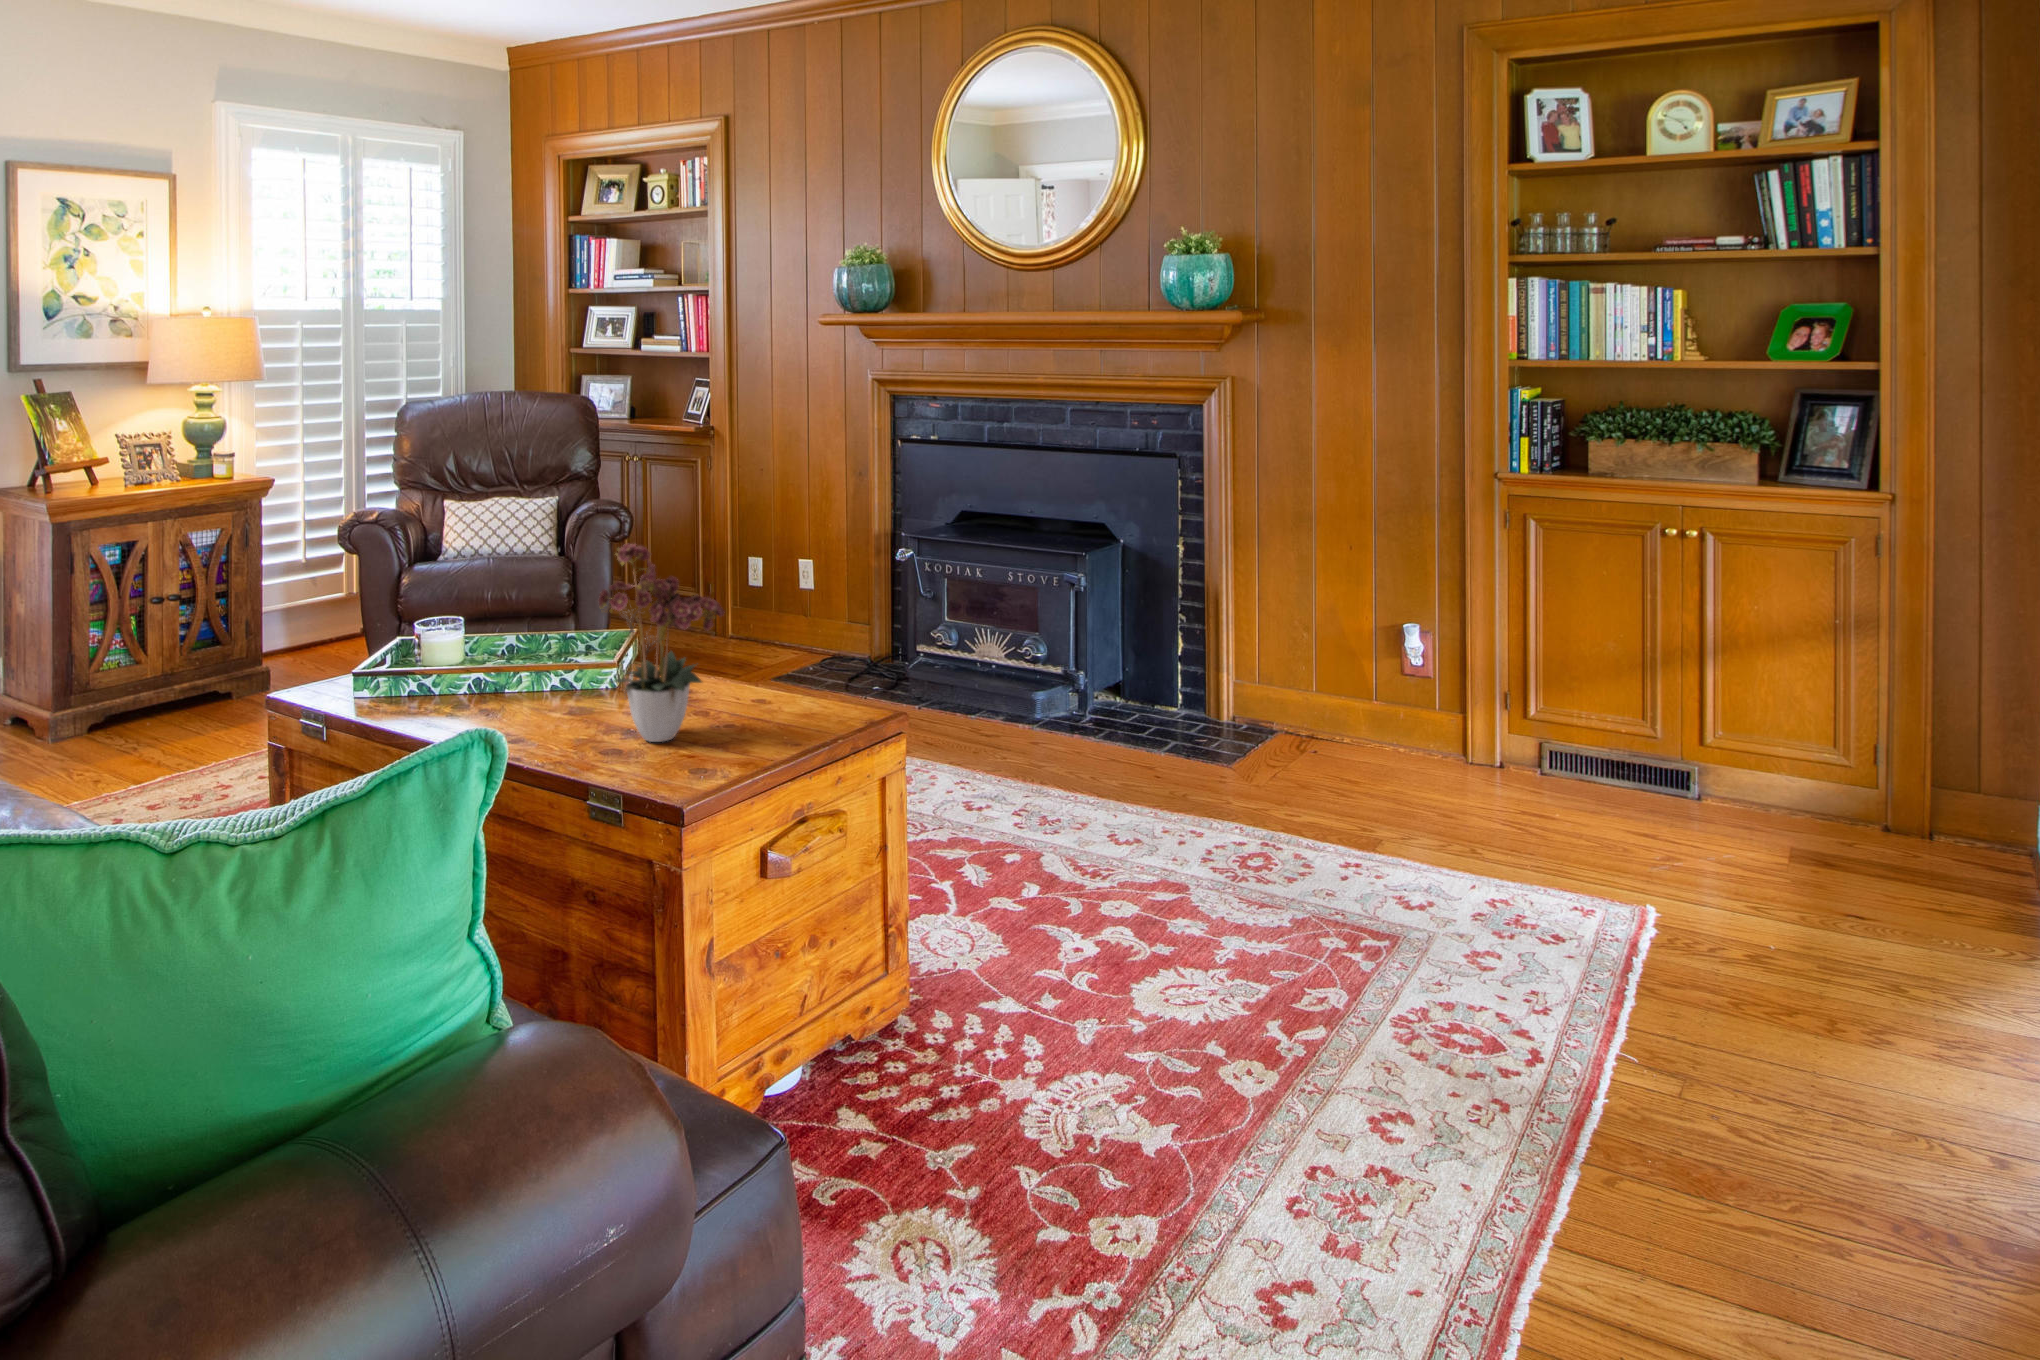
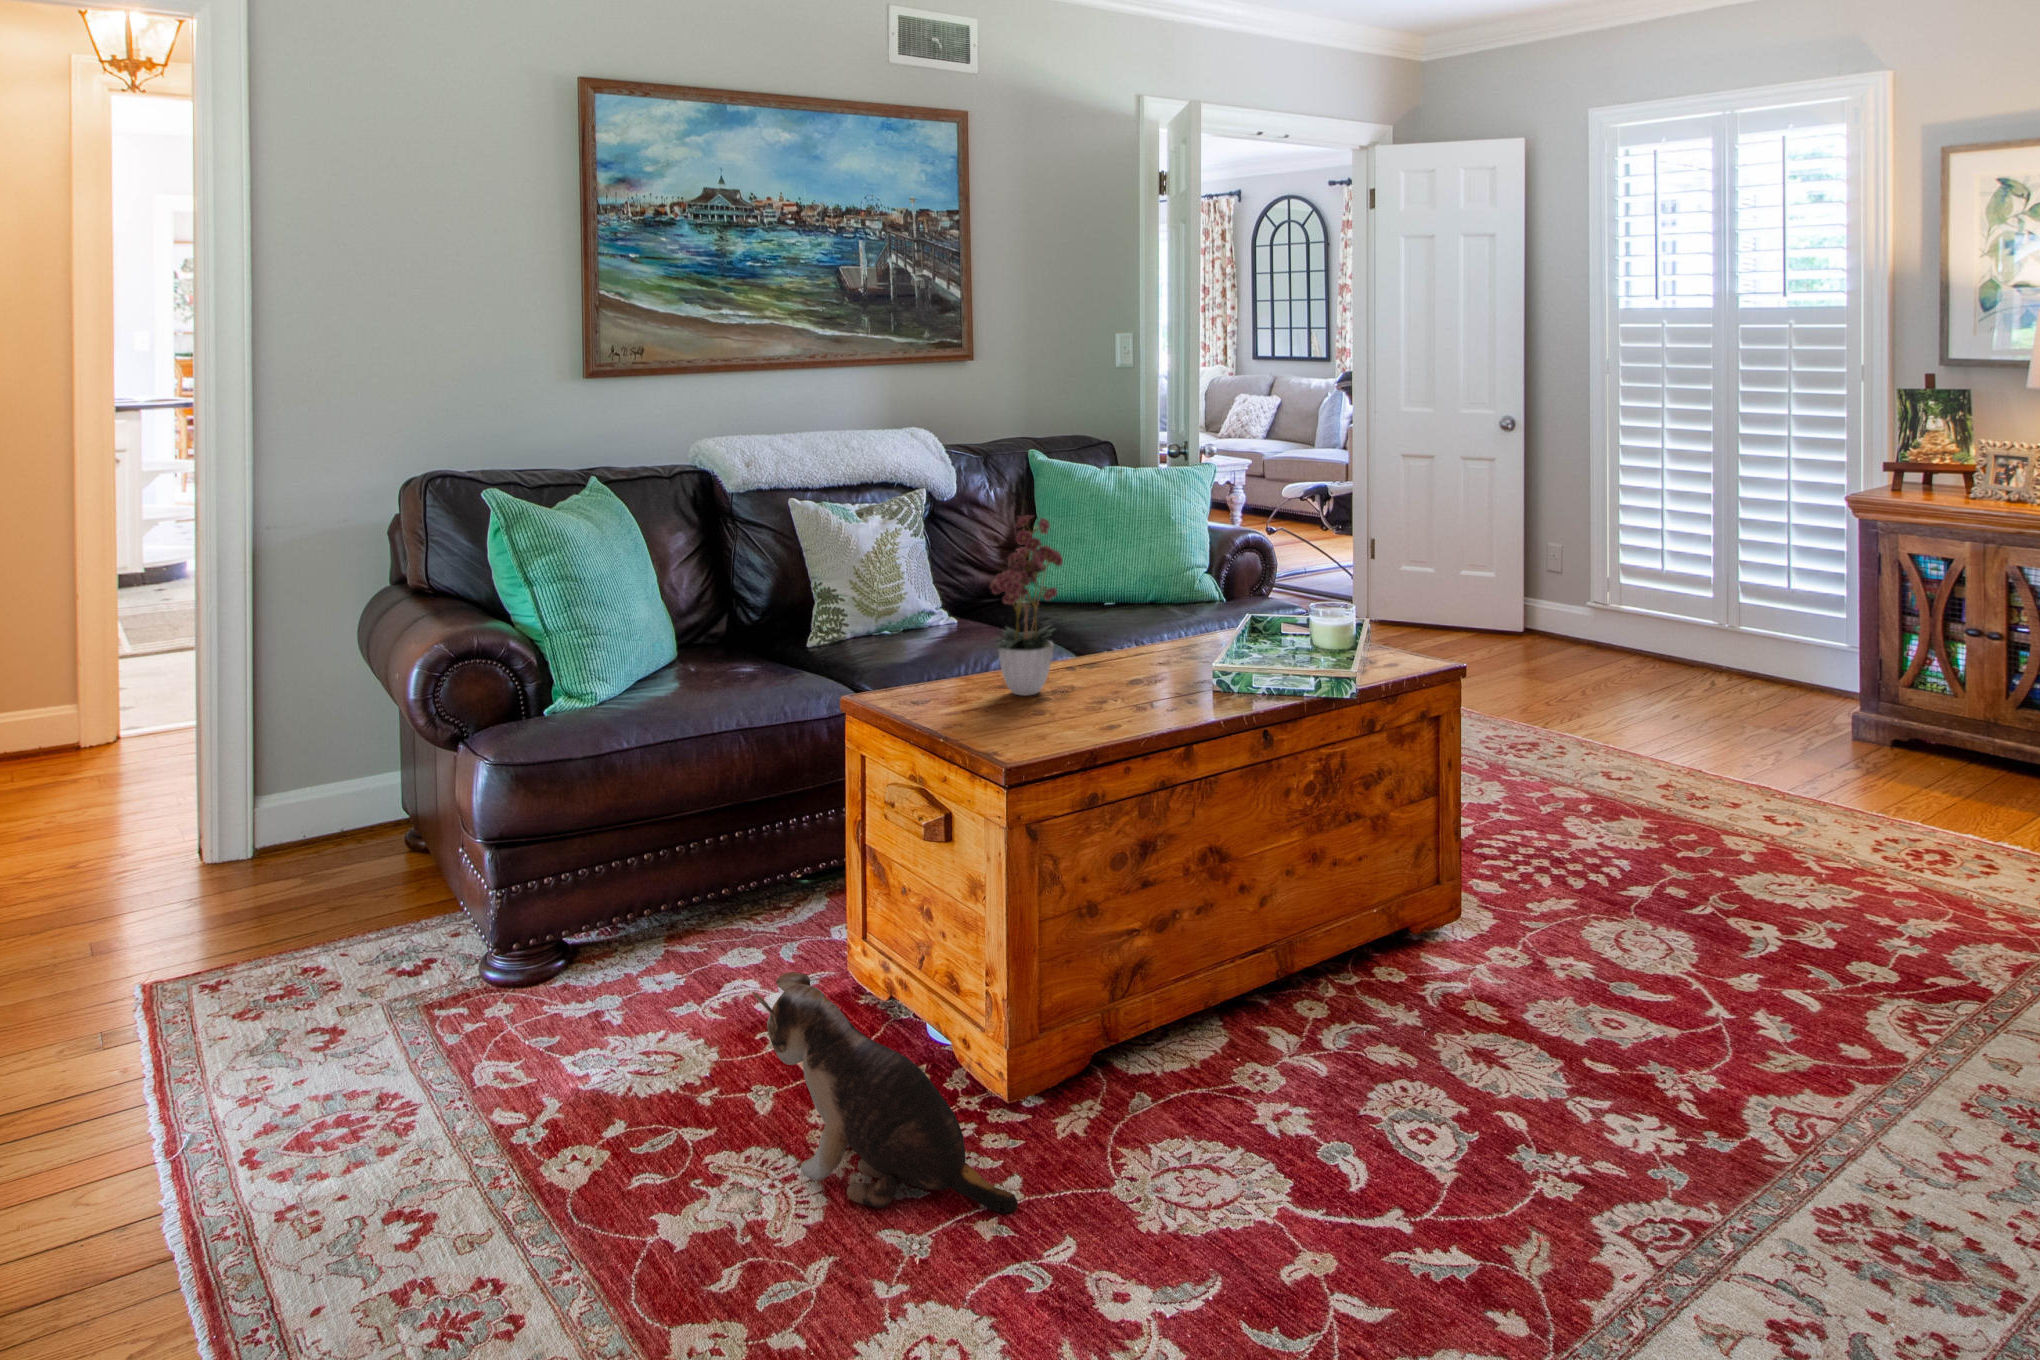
plush toy: none [989,942,1080,1085] -> present [752,972,1018,1214]

